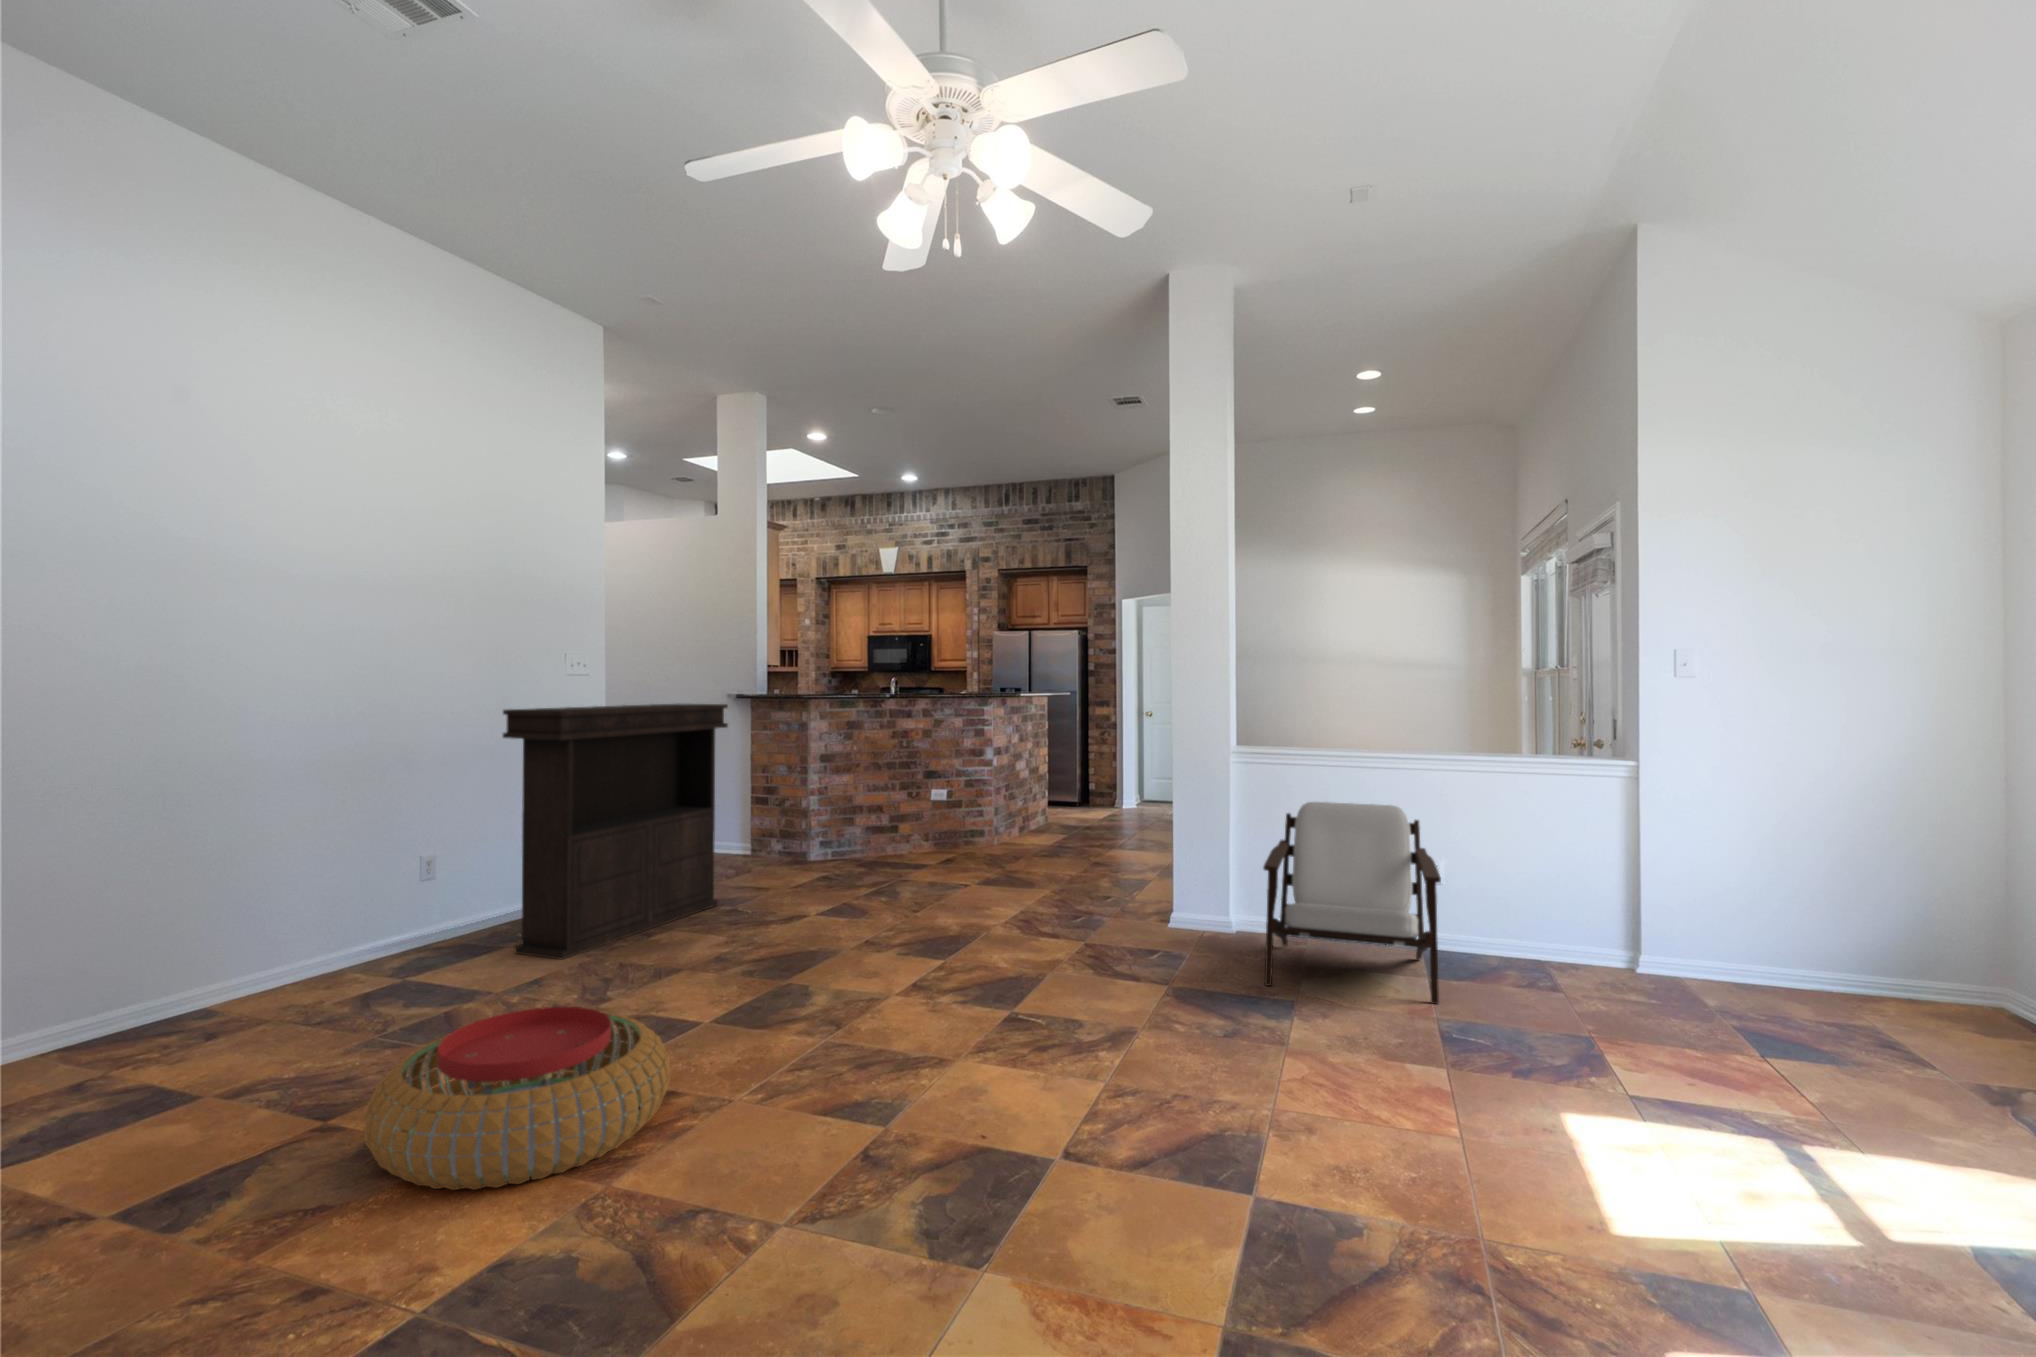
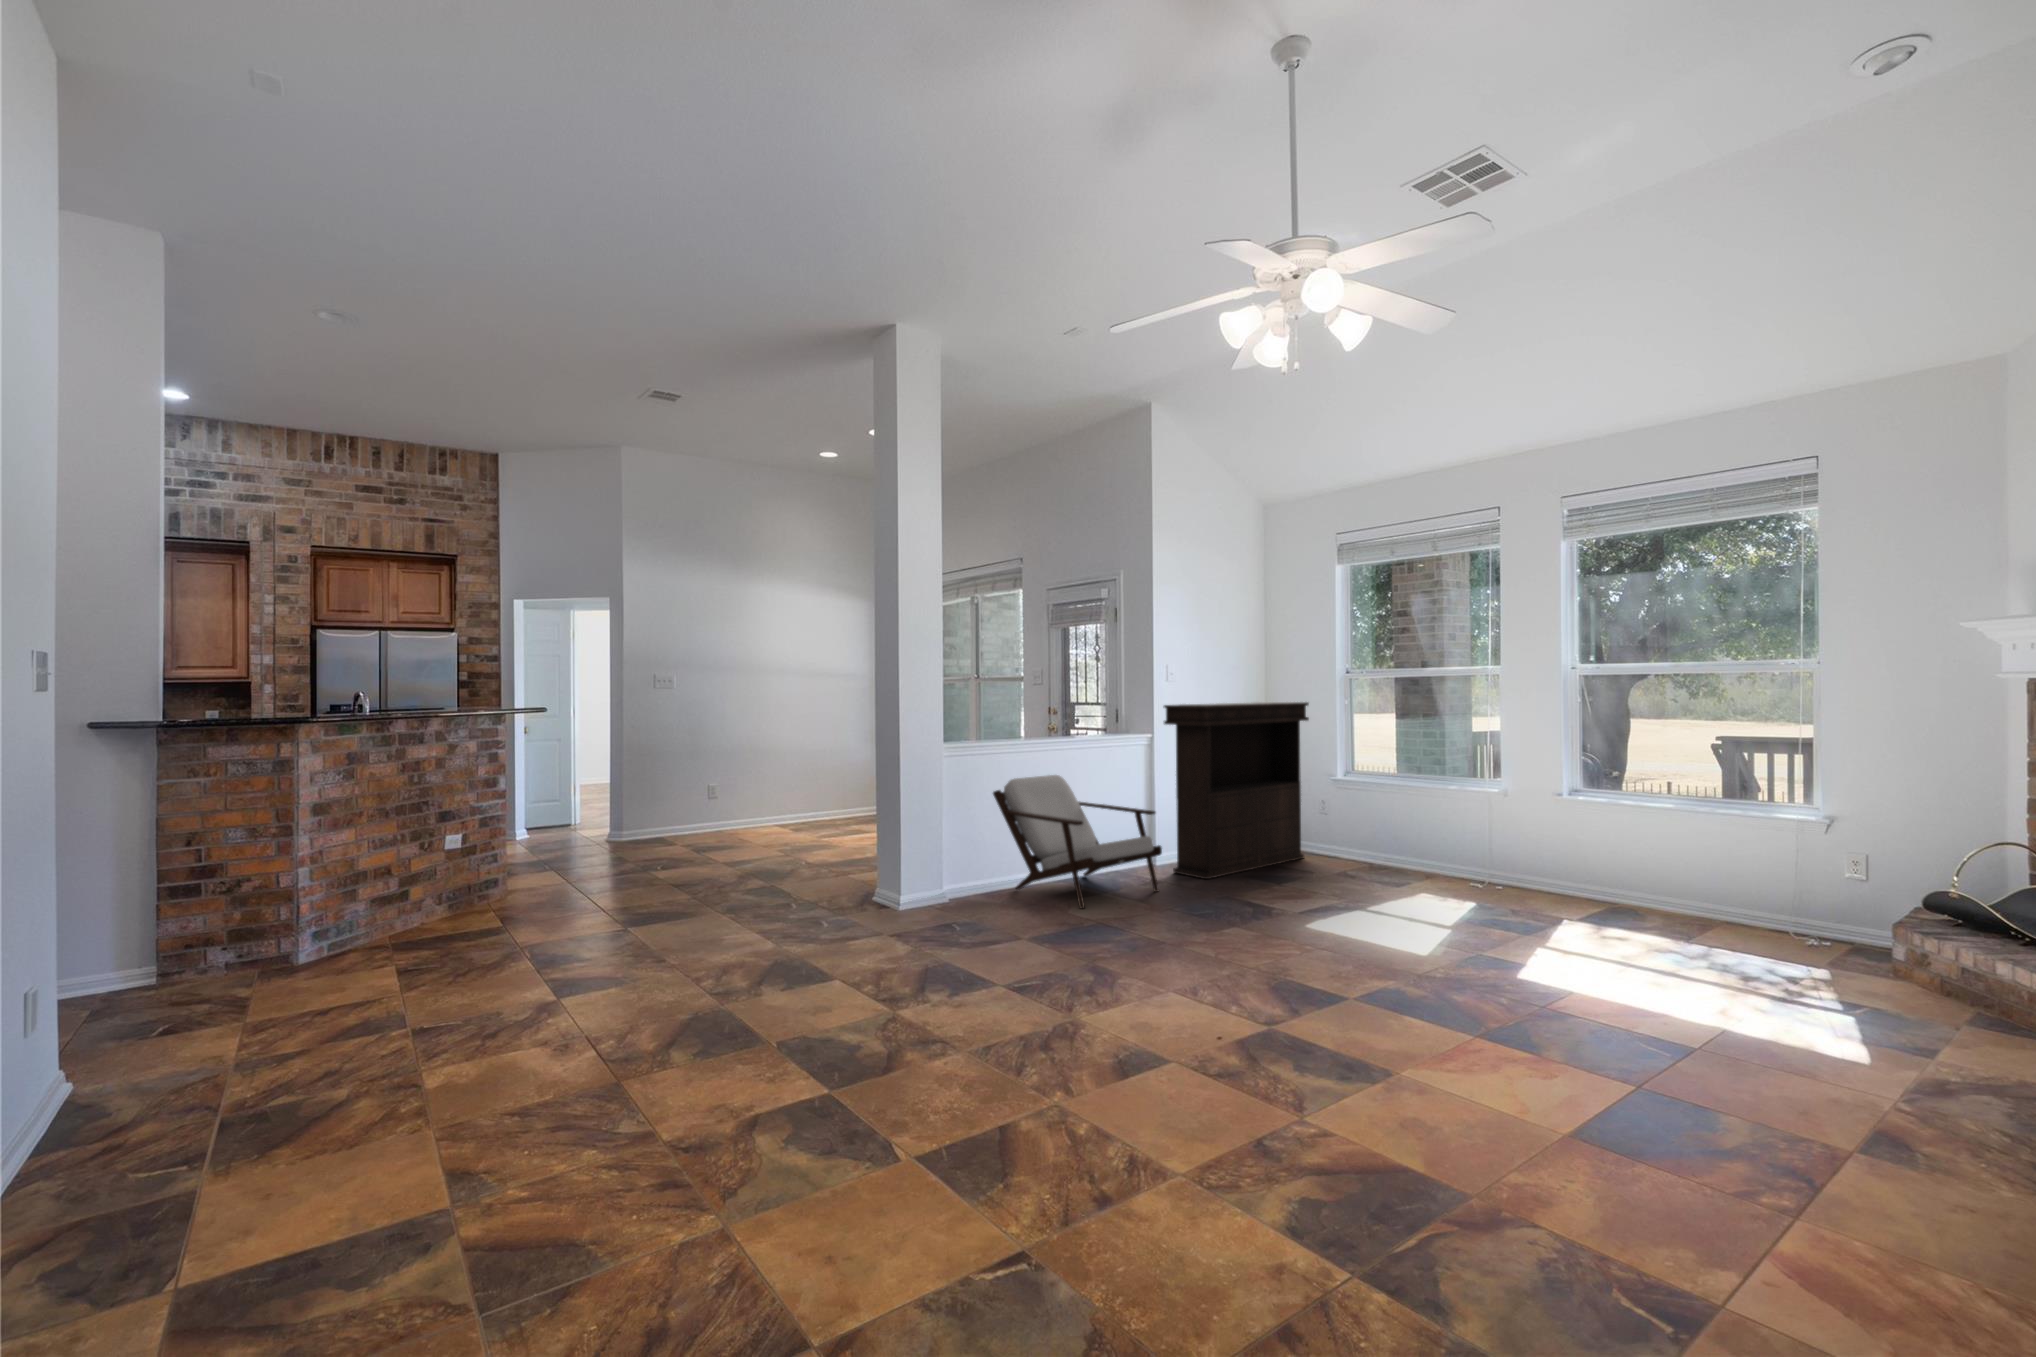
console table: present [503,704,728,959] -> present [1164,702,1309,879]
pouf: present [364,1007,670,1190] -> none [973,1022,1254,1217]

